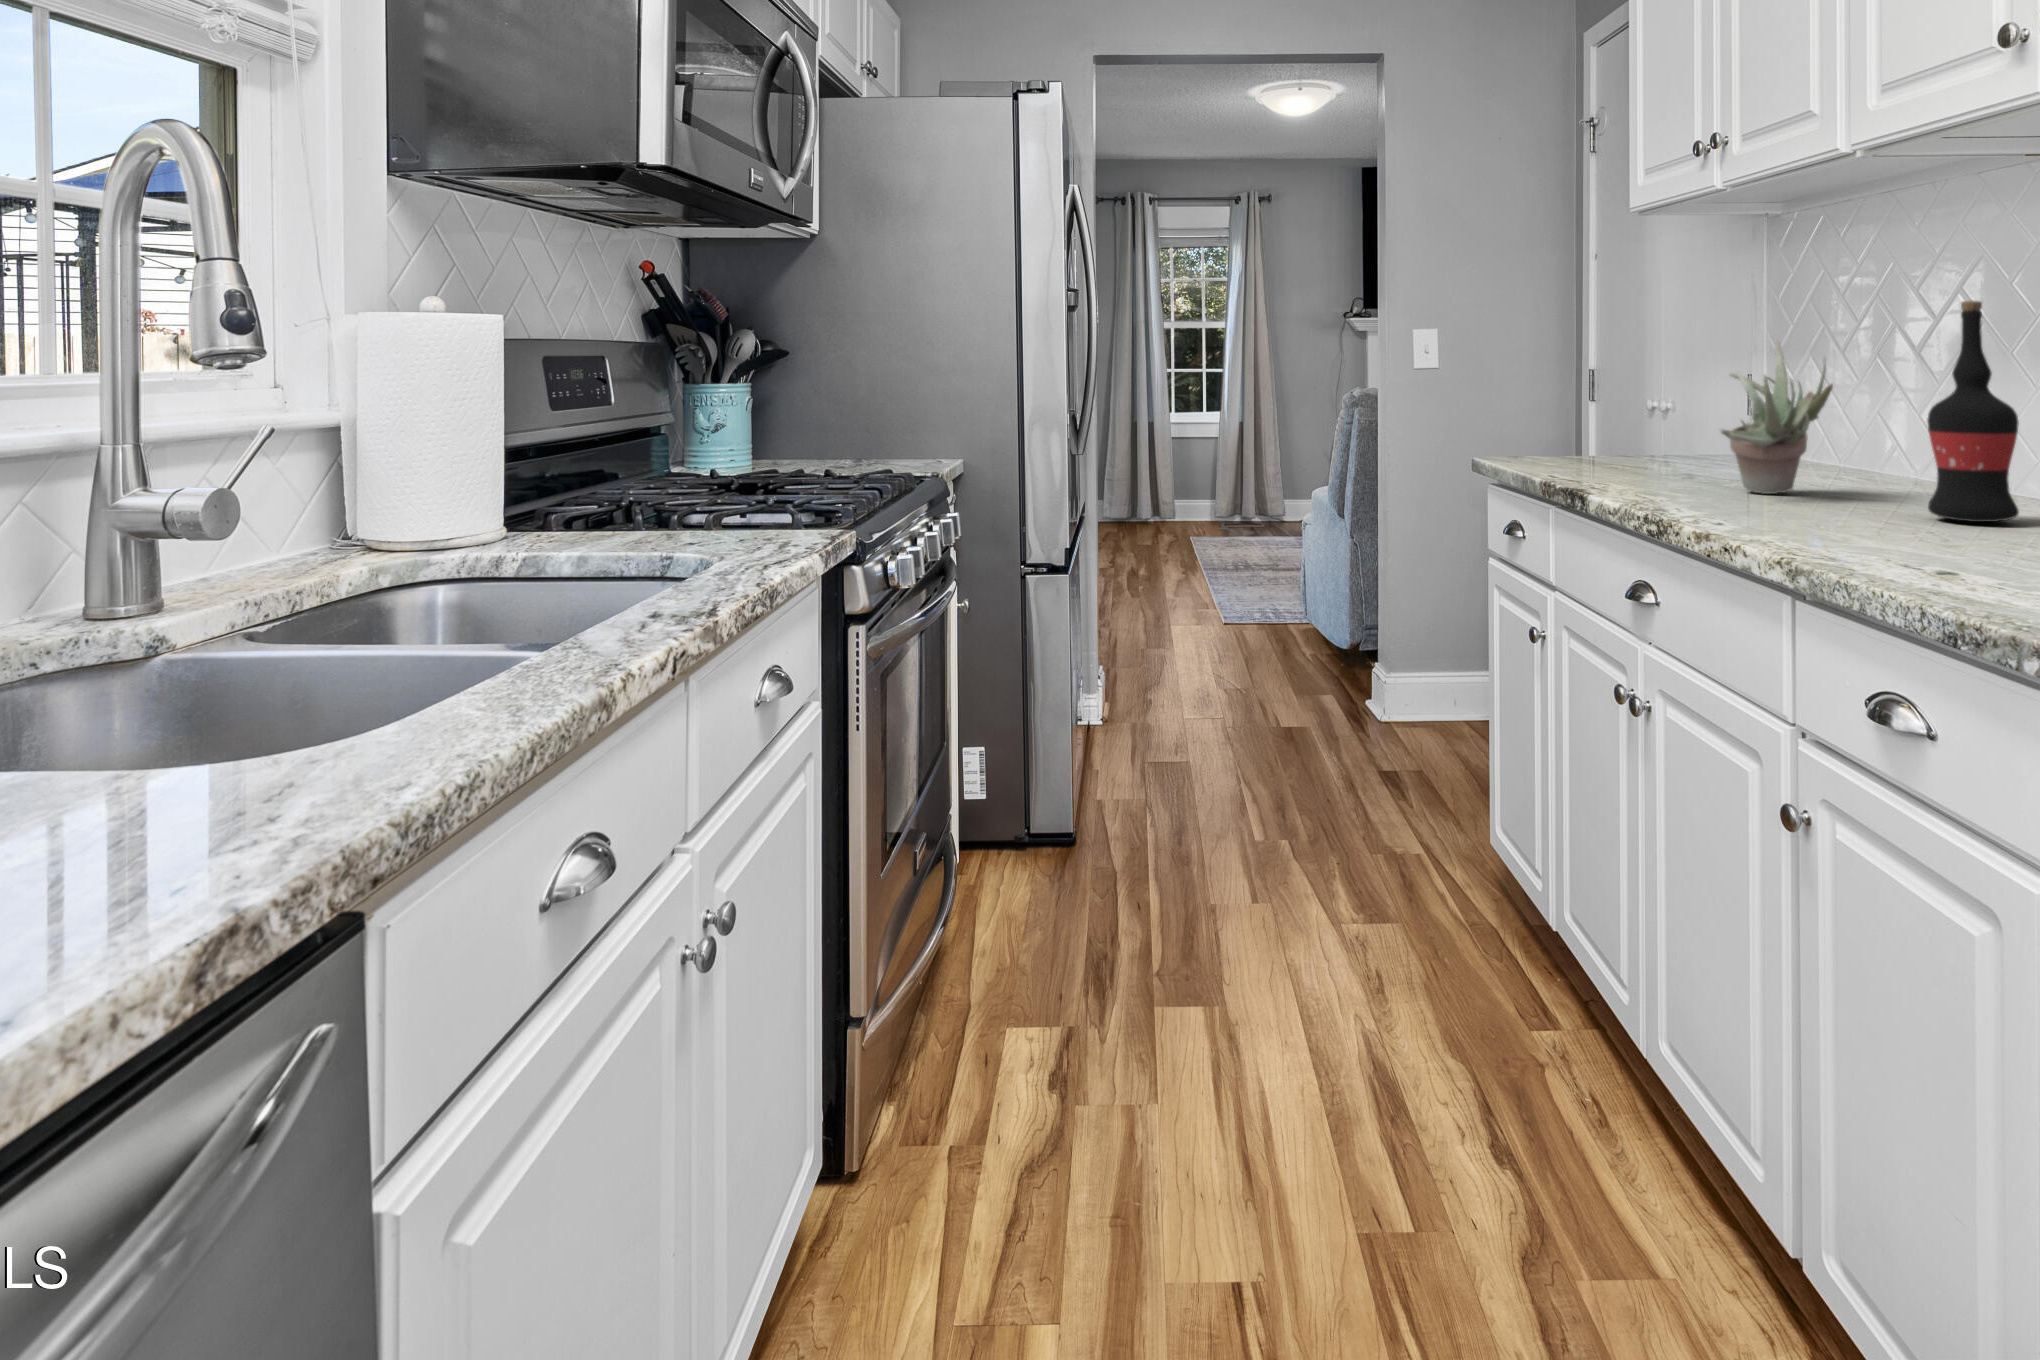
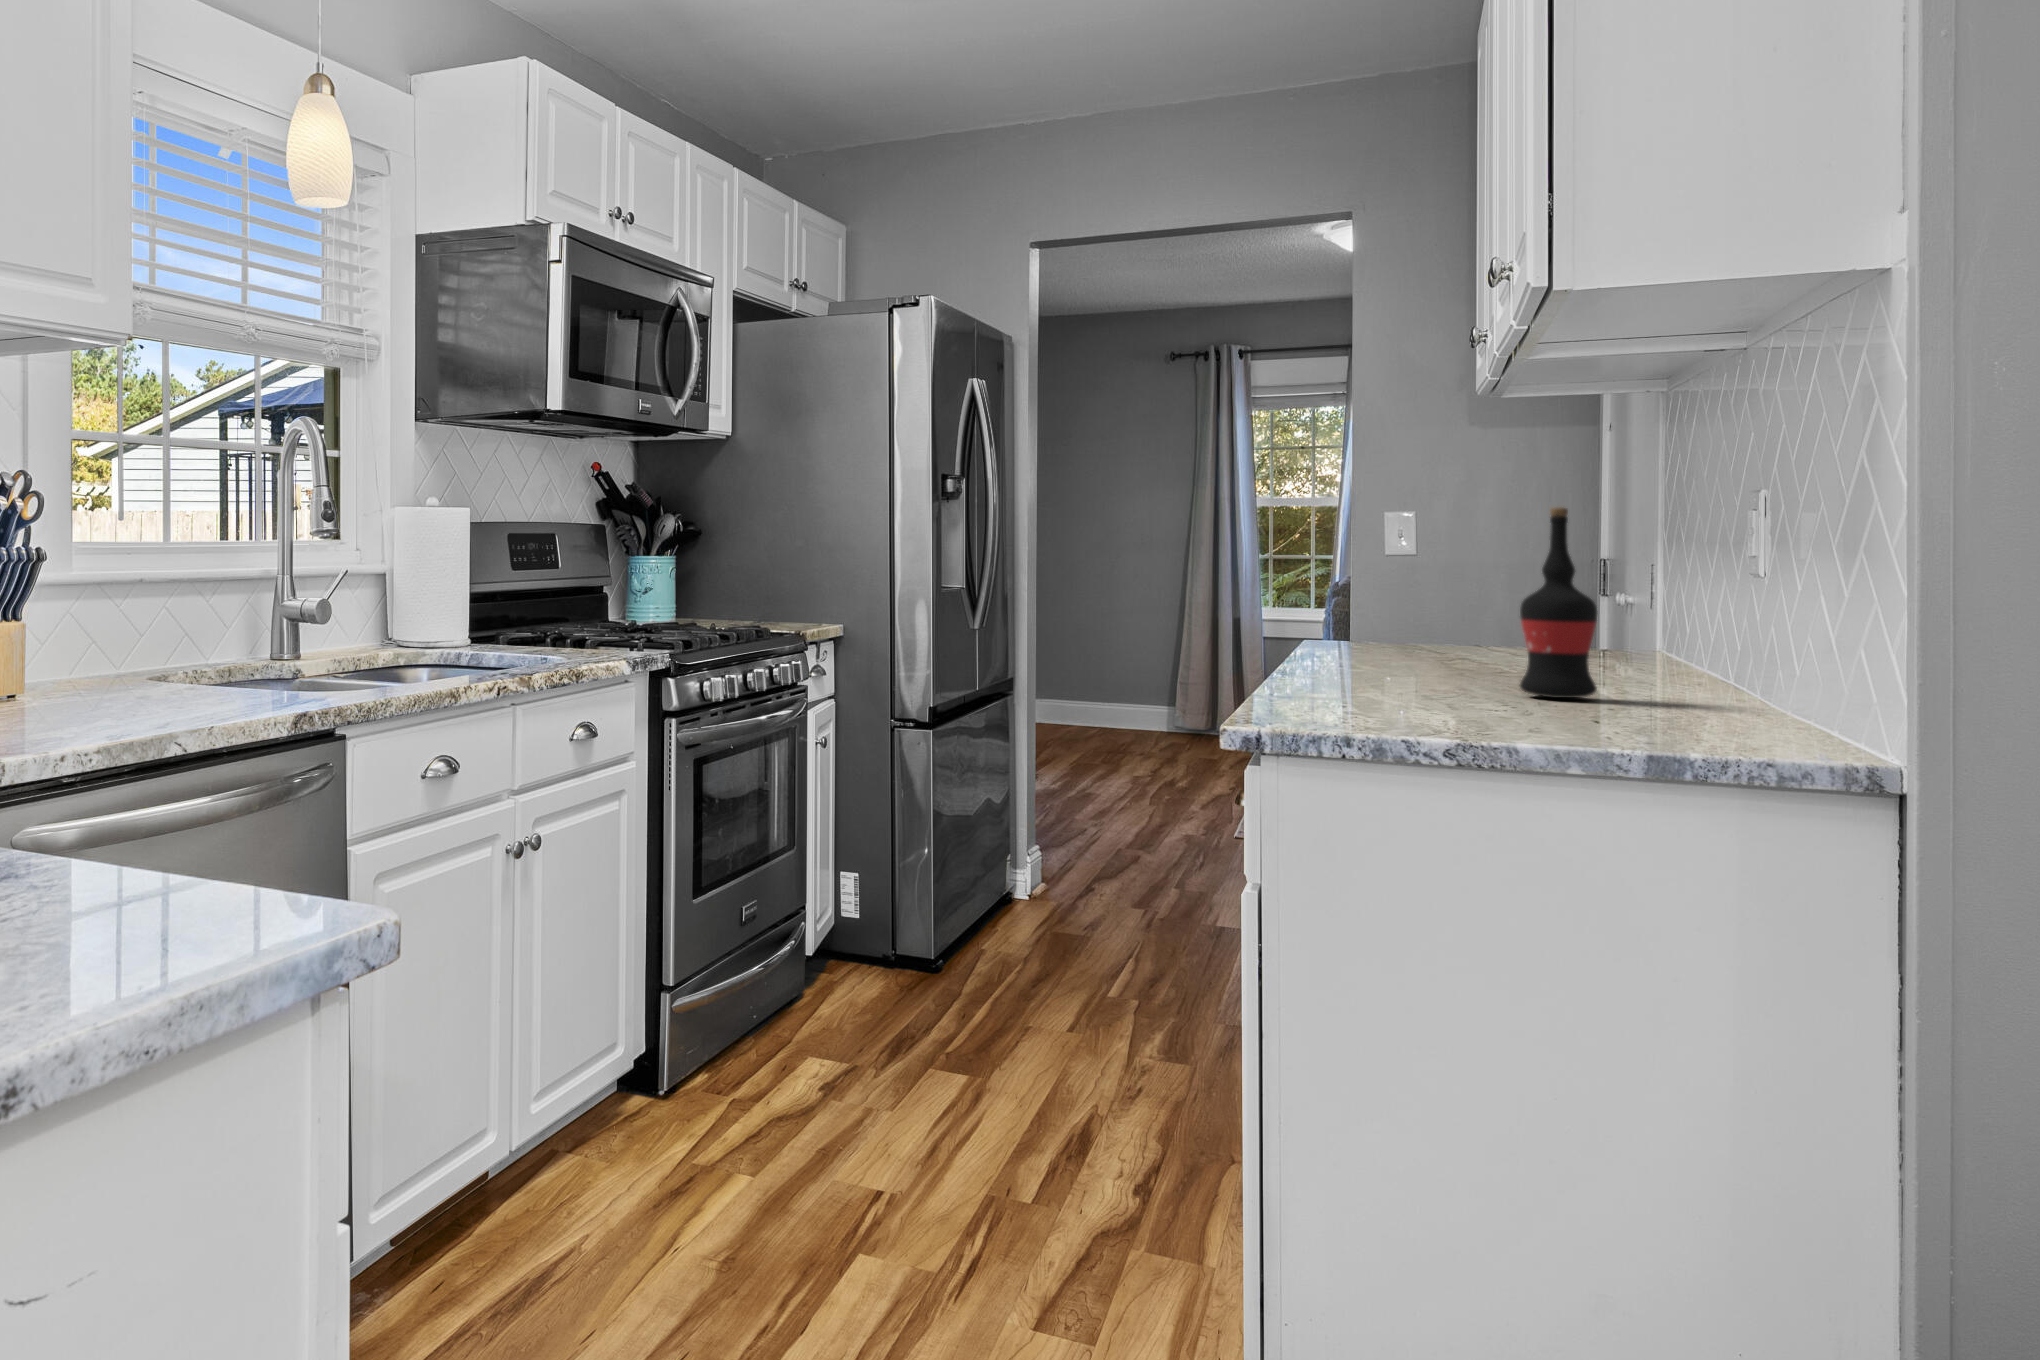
succulent plant: present [1720,340,1833,494] -> none [1391,538,1527,678]

